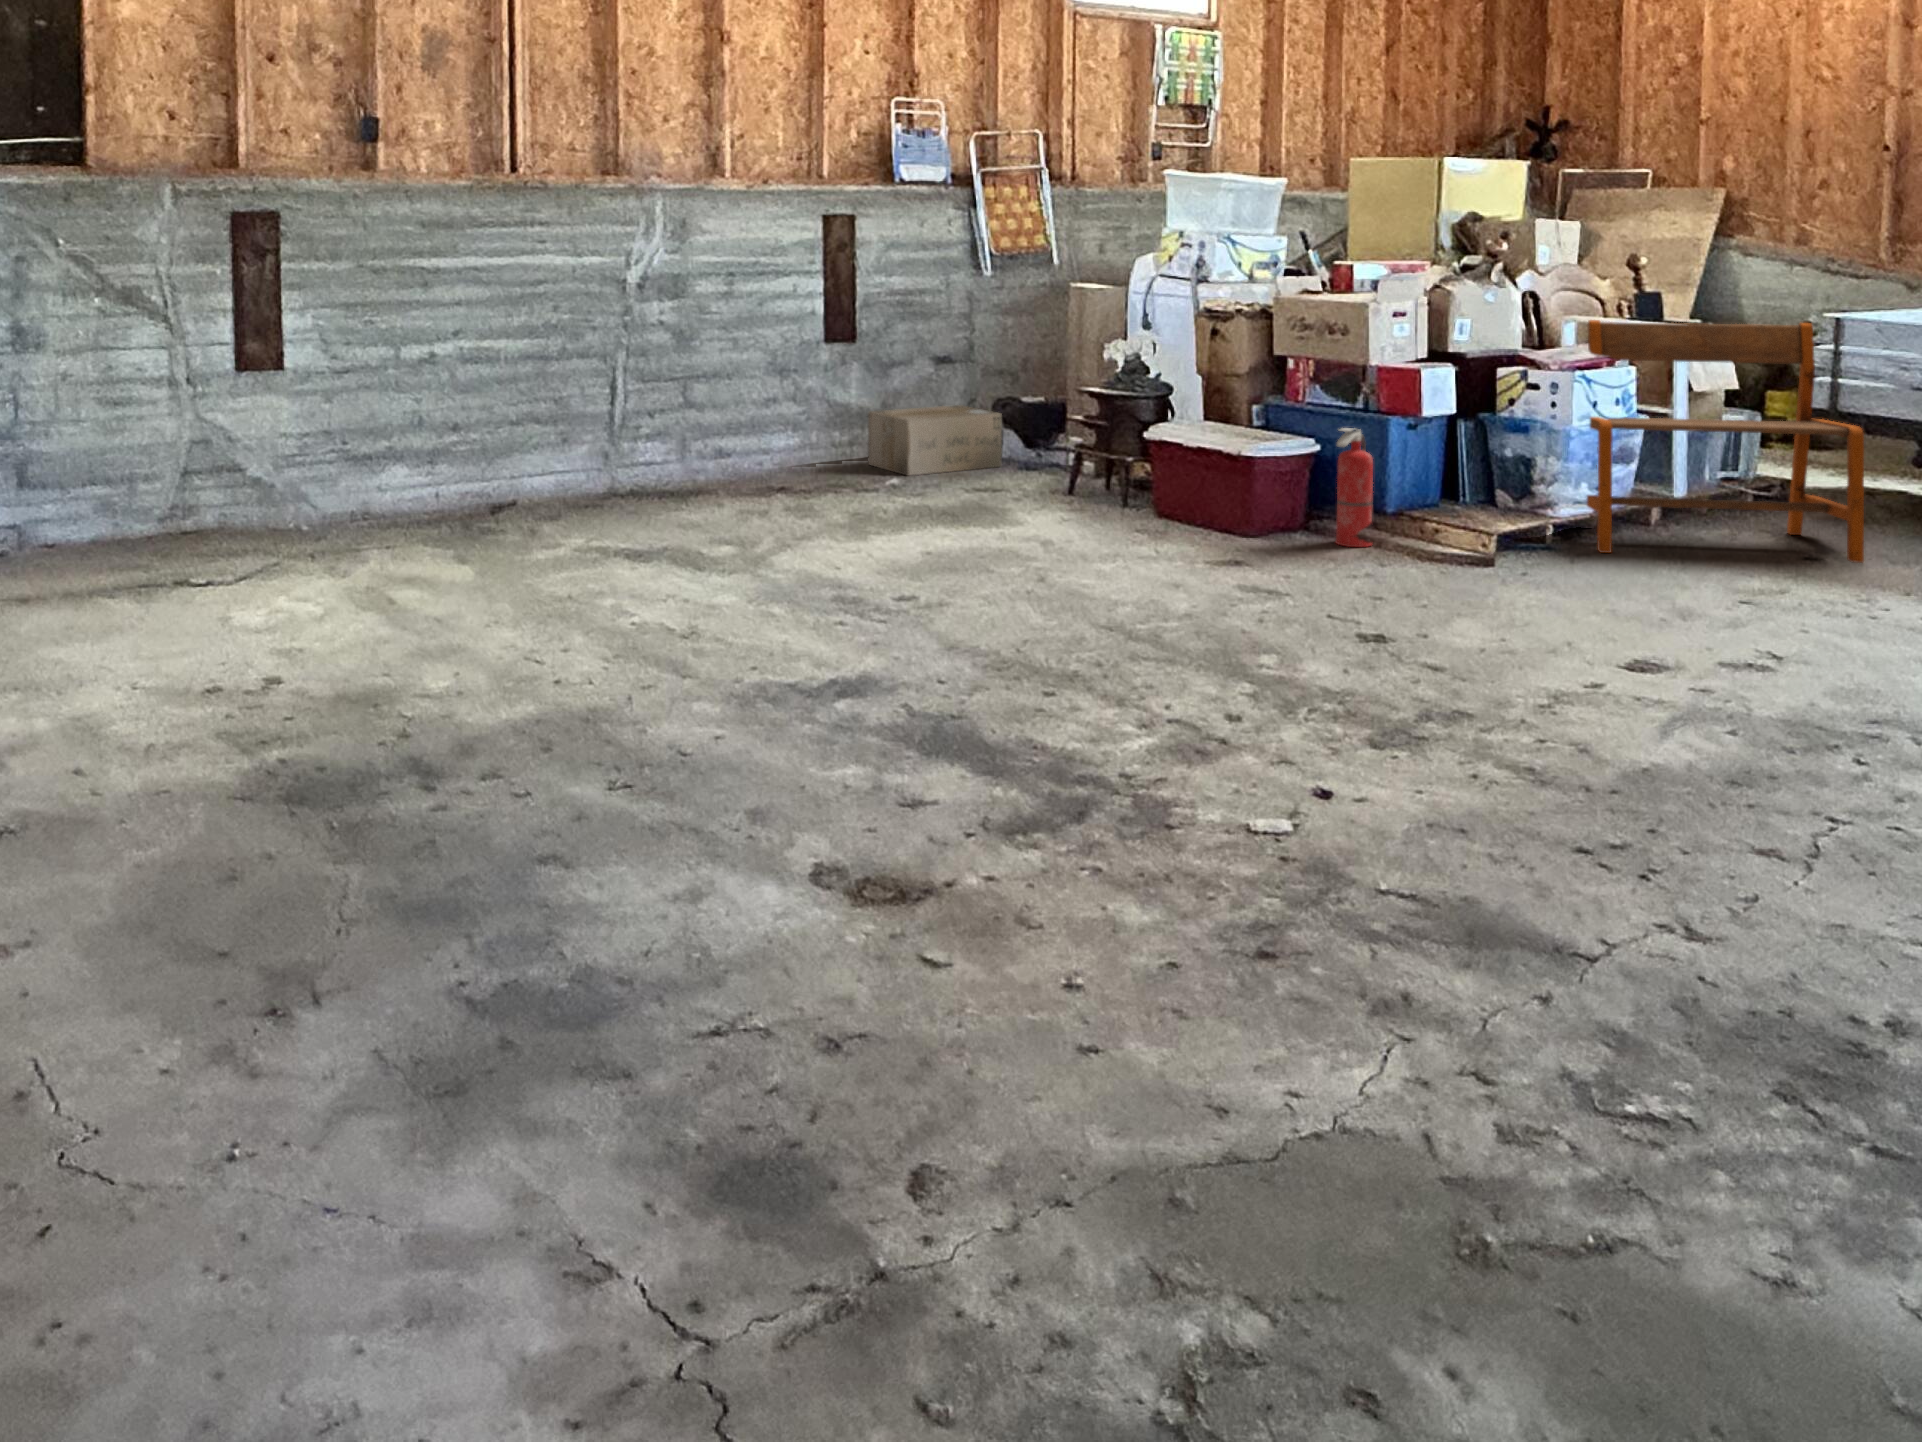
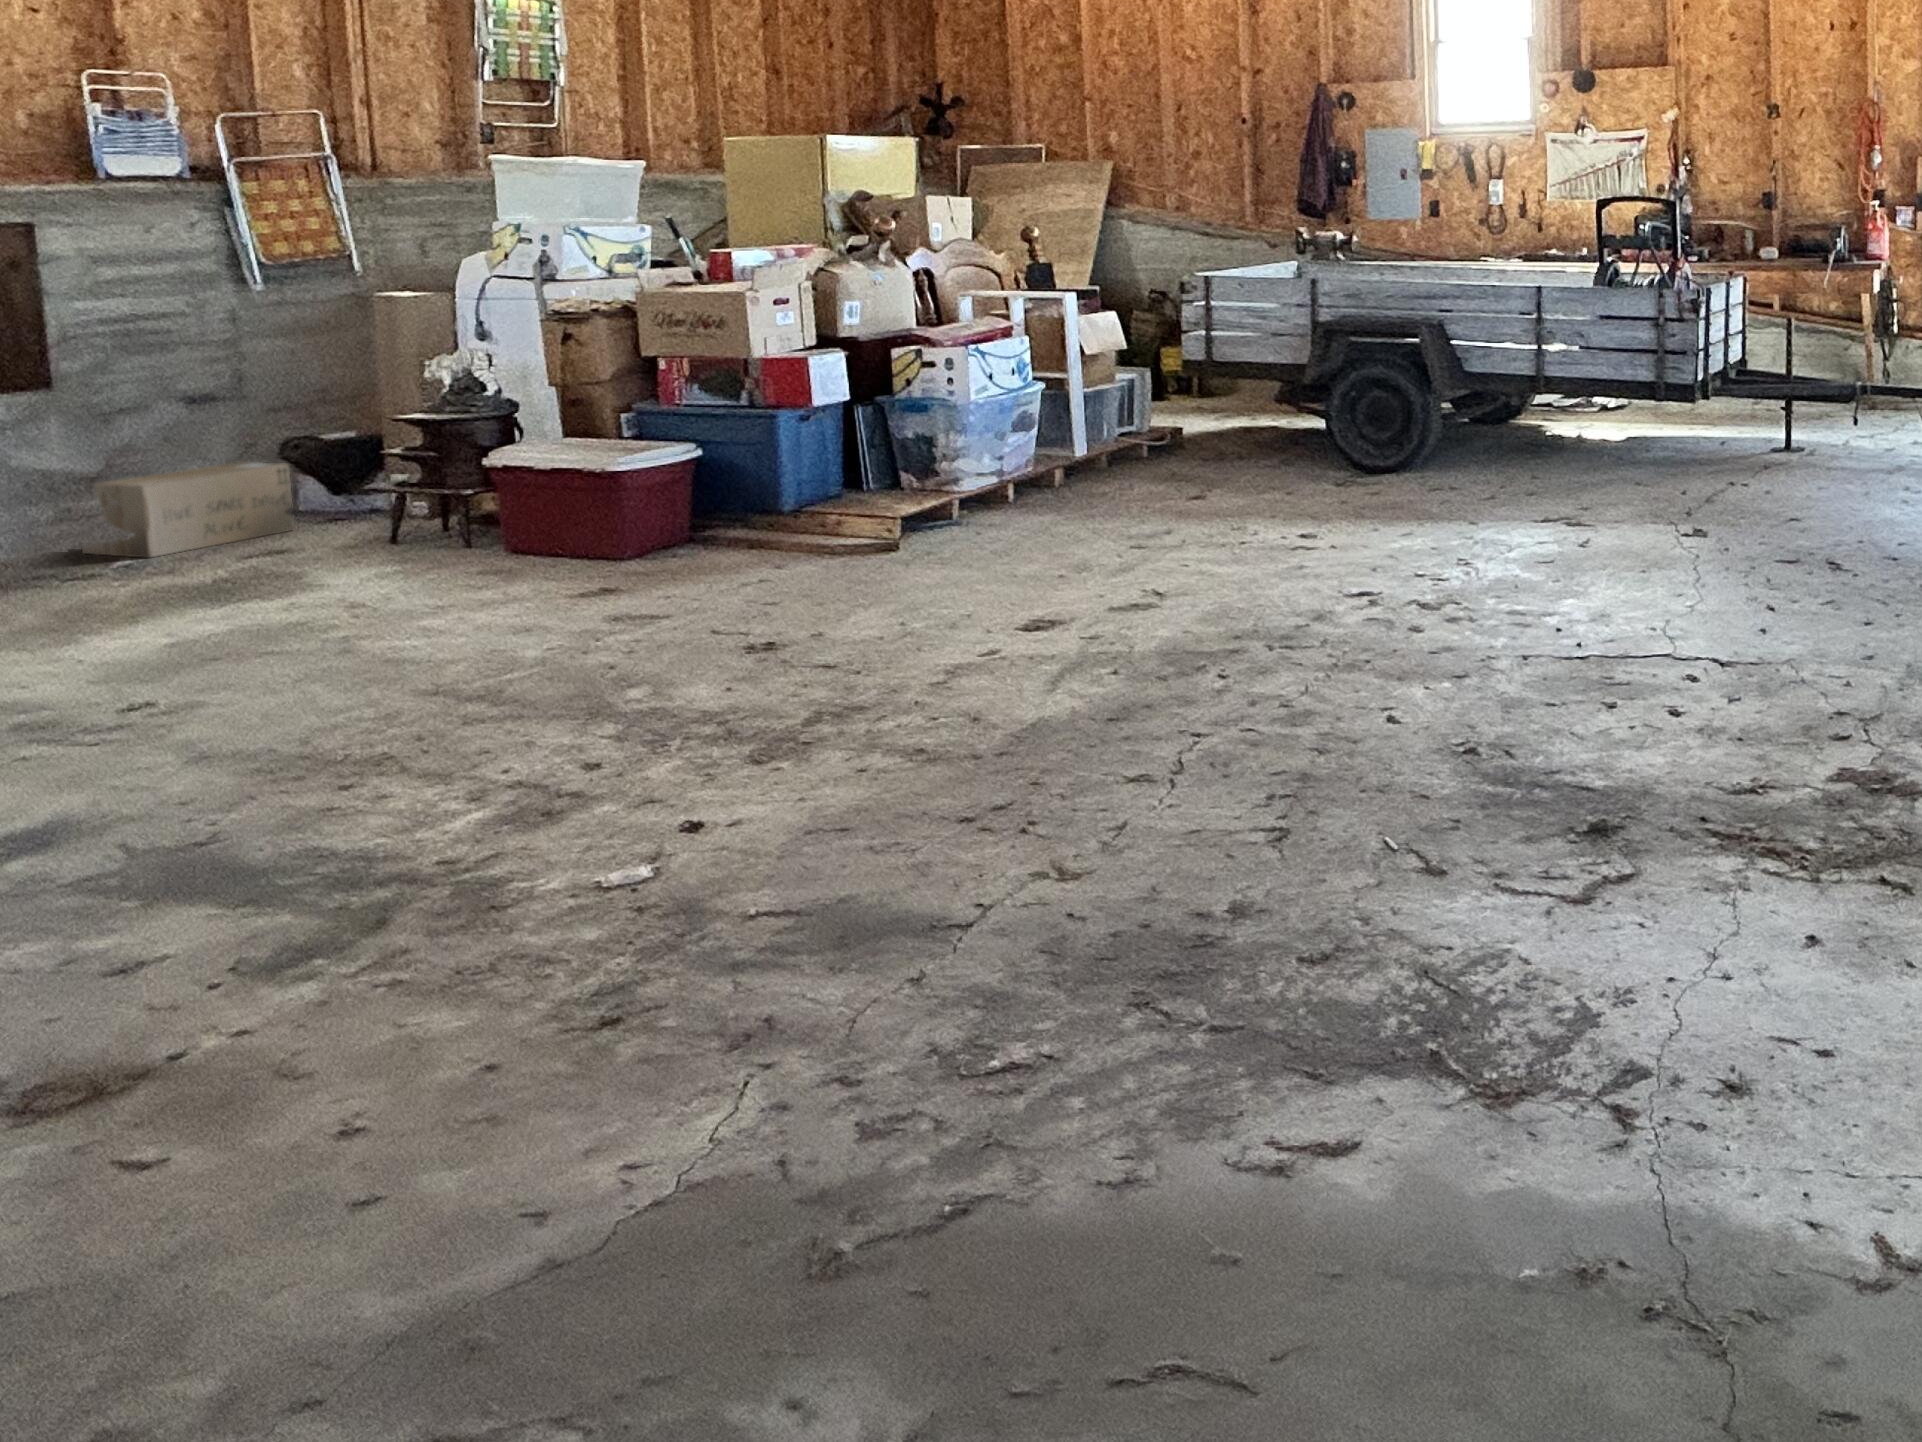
bench: present [1587,320,1864,563] -> none [976,282,1231,516]
fire extinguisher: present [1336,428,1373,547] -> none [722,423,773,549]

